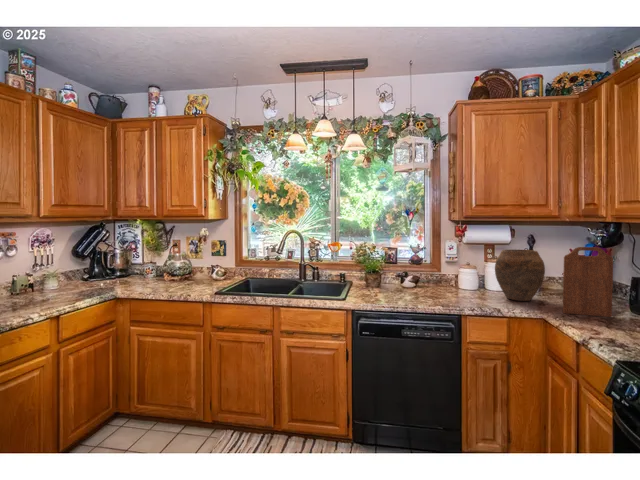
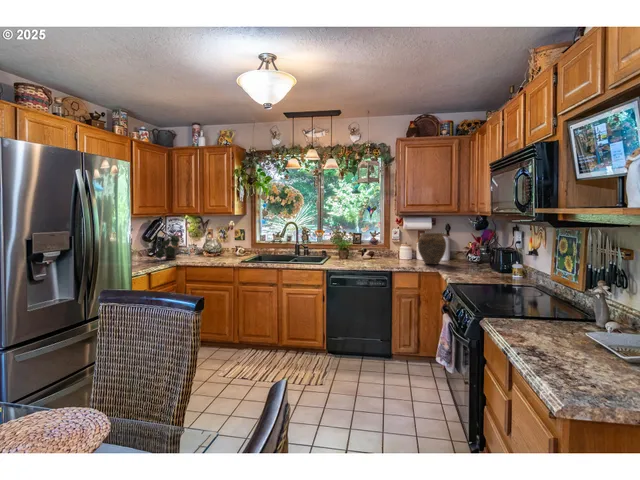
cutting board: present [563,247,613,317] -> none [449,230,475,270]
potted plant: none [77,250,136,289] -> present [153,235,179,260]

